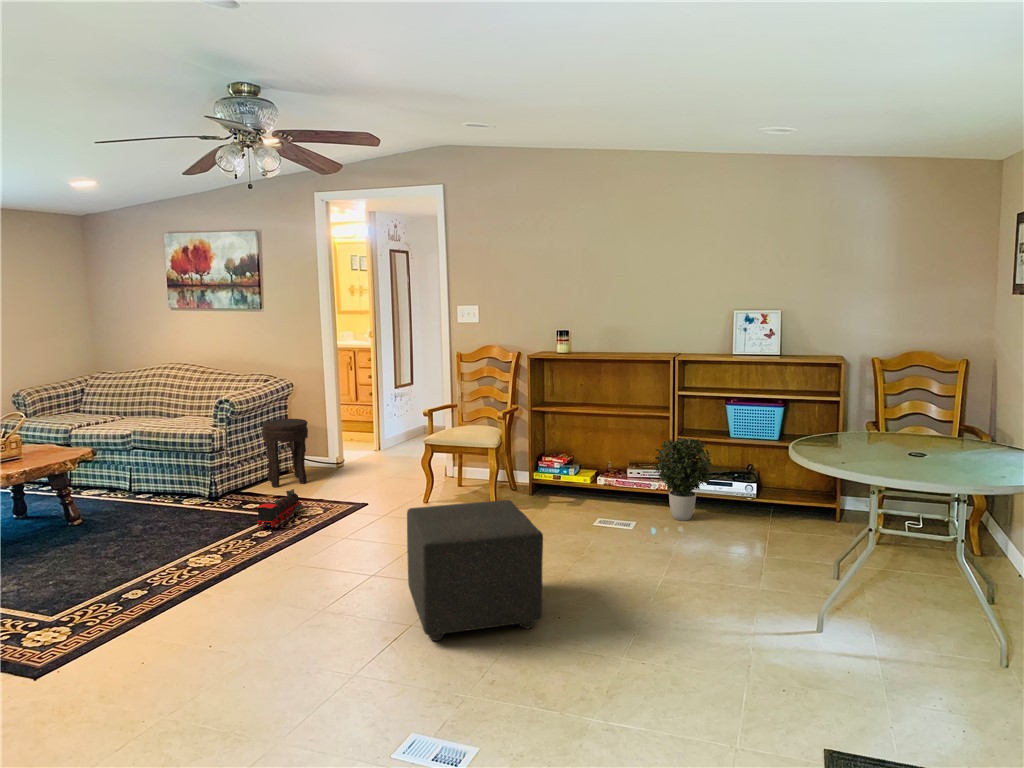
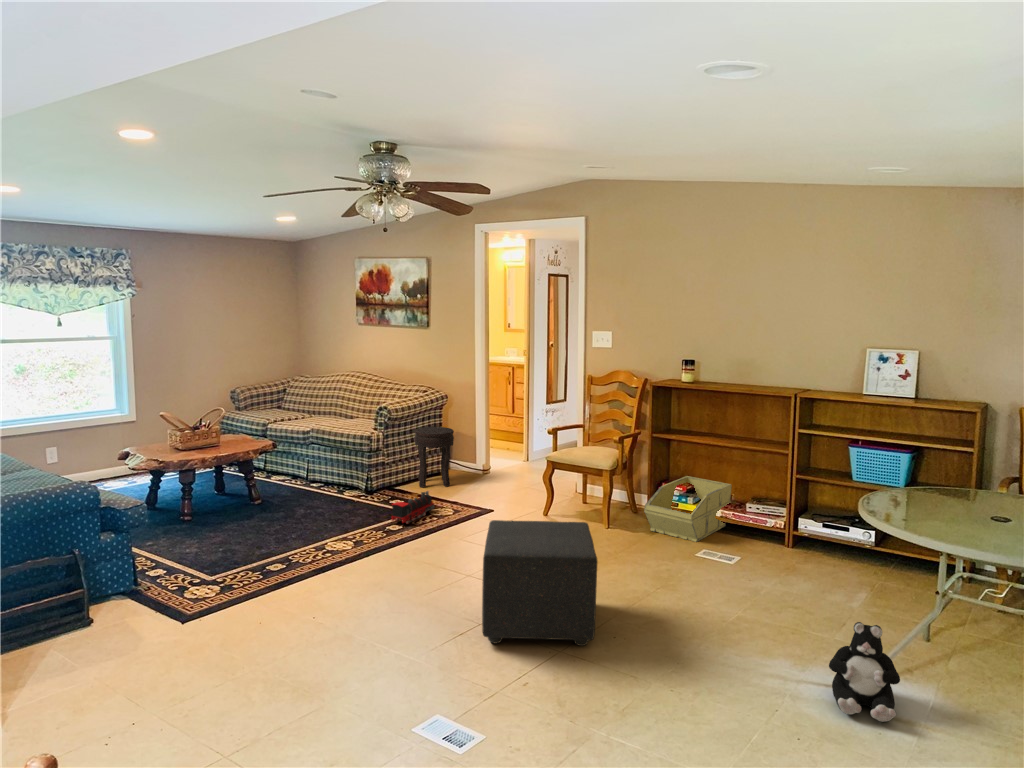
potted plant: present [655,437,712,521] -> none [765,476,828,563]
storage bin: none [534,448,611,512] -> present [644,476,732,542]
plush toy: none [775,563,846,653] -> present [829,622,900,722]

